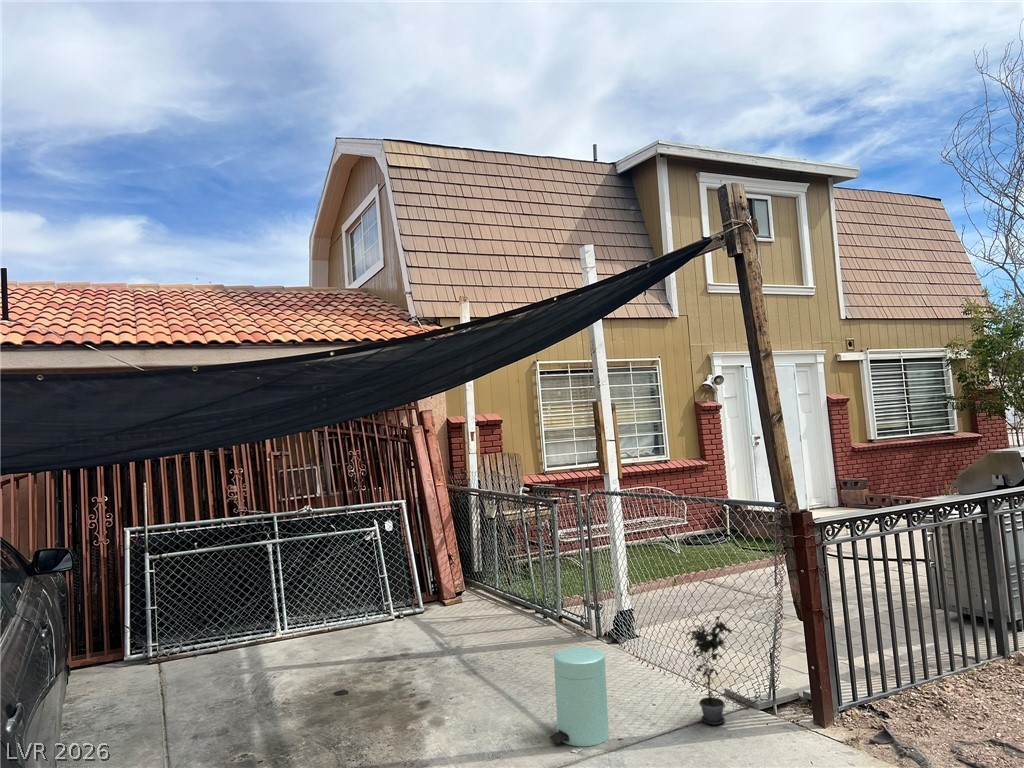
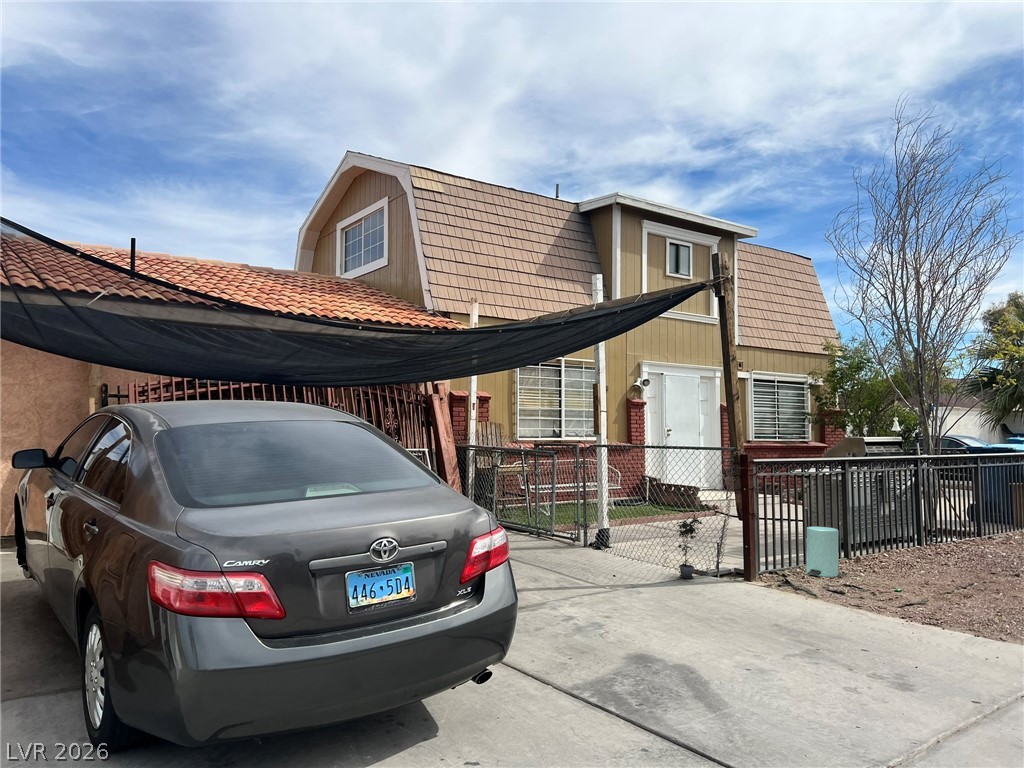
trash can: present [549,647,609,746] -> present [807,527,838,577]

